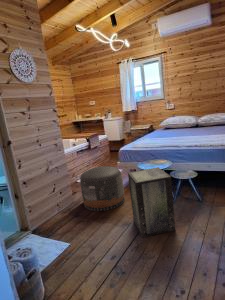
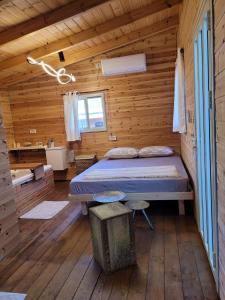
pouf: present [80,166,125,211] -> none [32,200,79,251]

